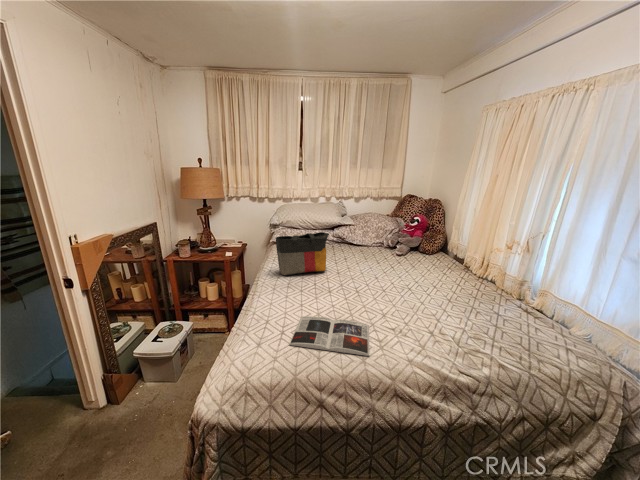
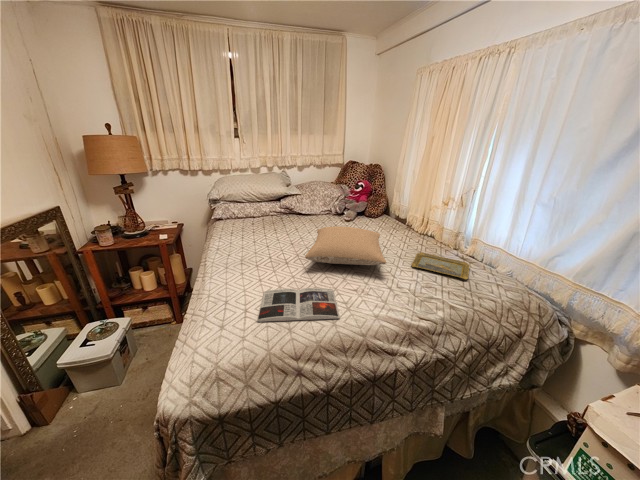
tote bag: present [276,232,329,275] -> none [222,203,280,252]
pillow: none [345,261,429,306] -> present [305,226,387,265]
tray: none [460,298,535,337] -> present [411,252,470,279]

